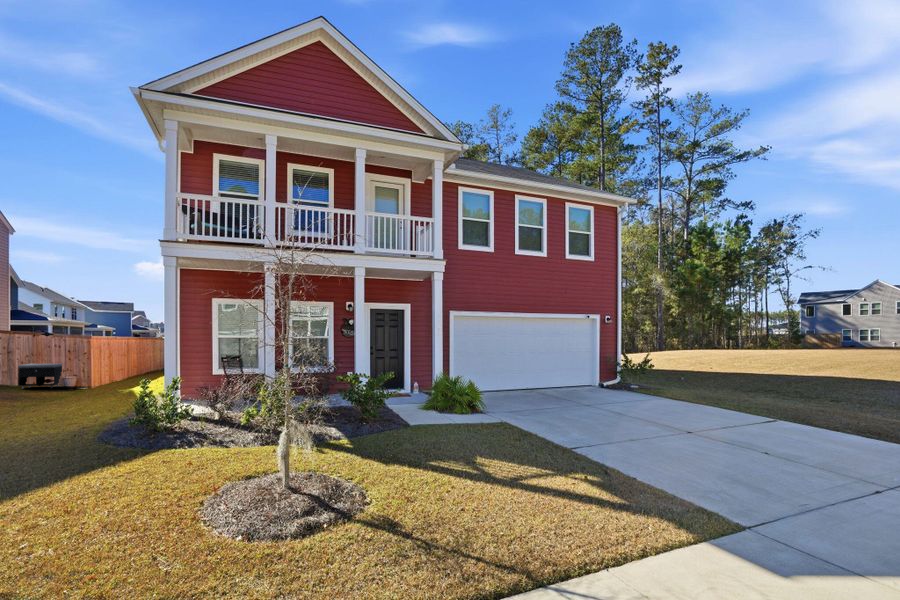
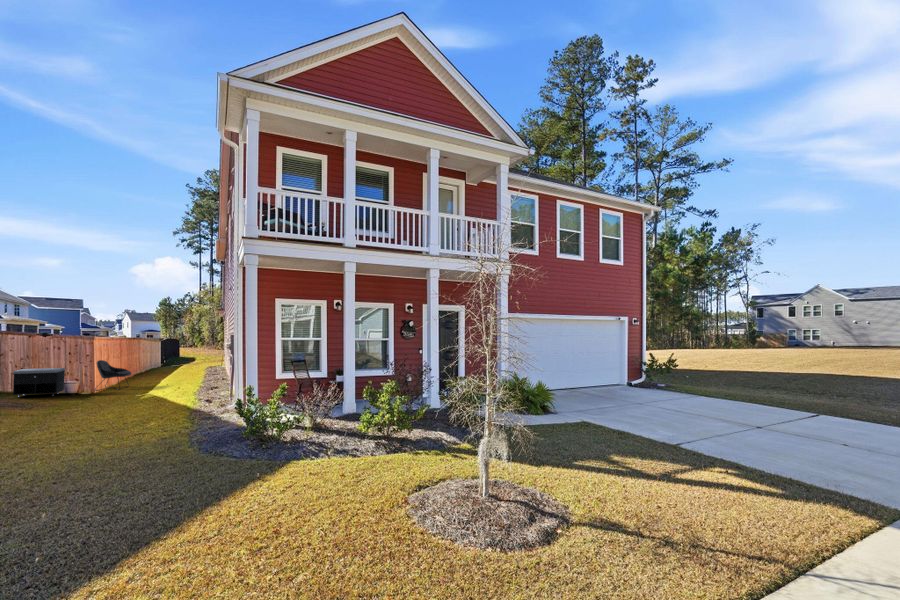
lounge chair: none [90,357,125,385] -> present [96,360,131,391]

